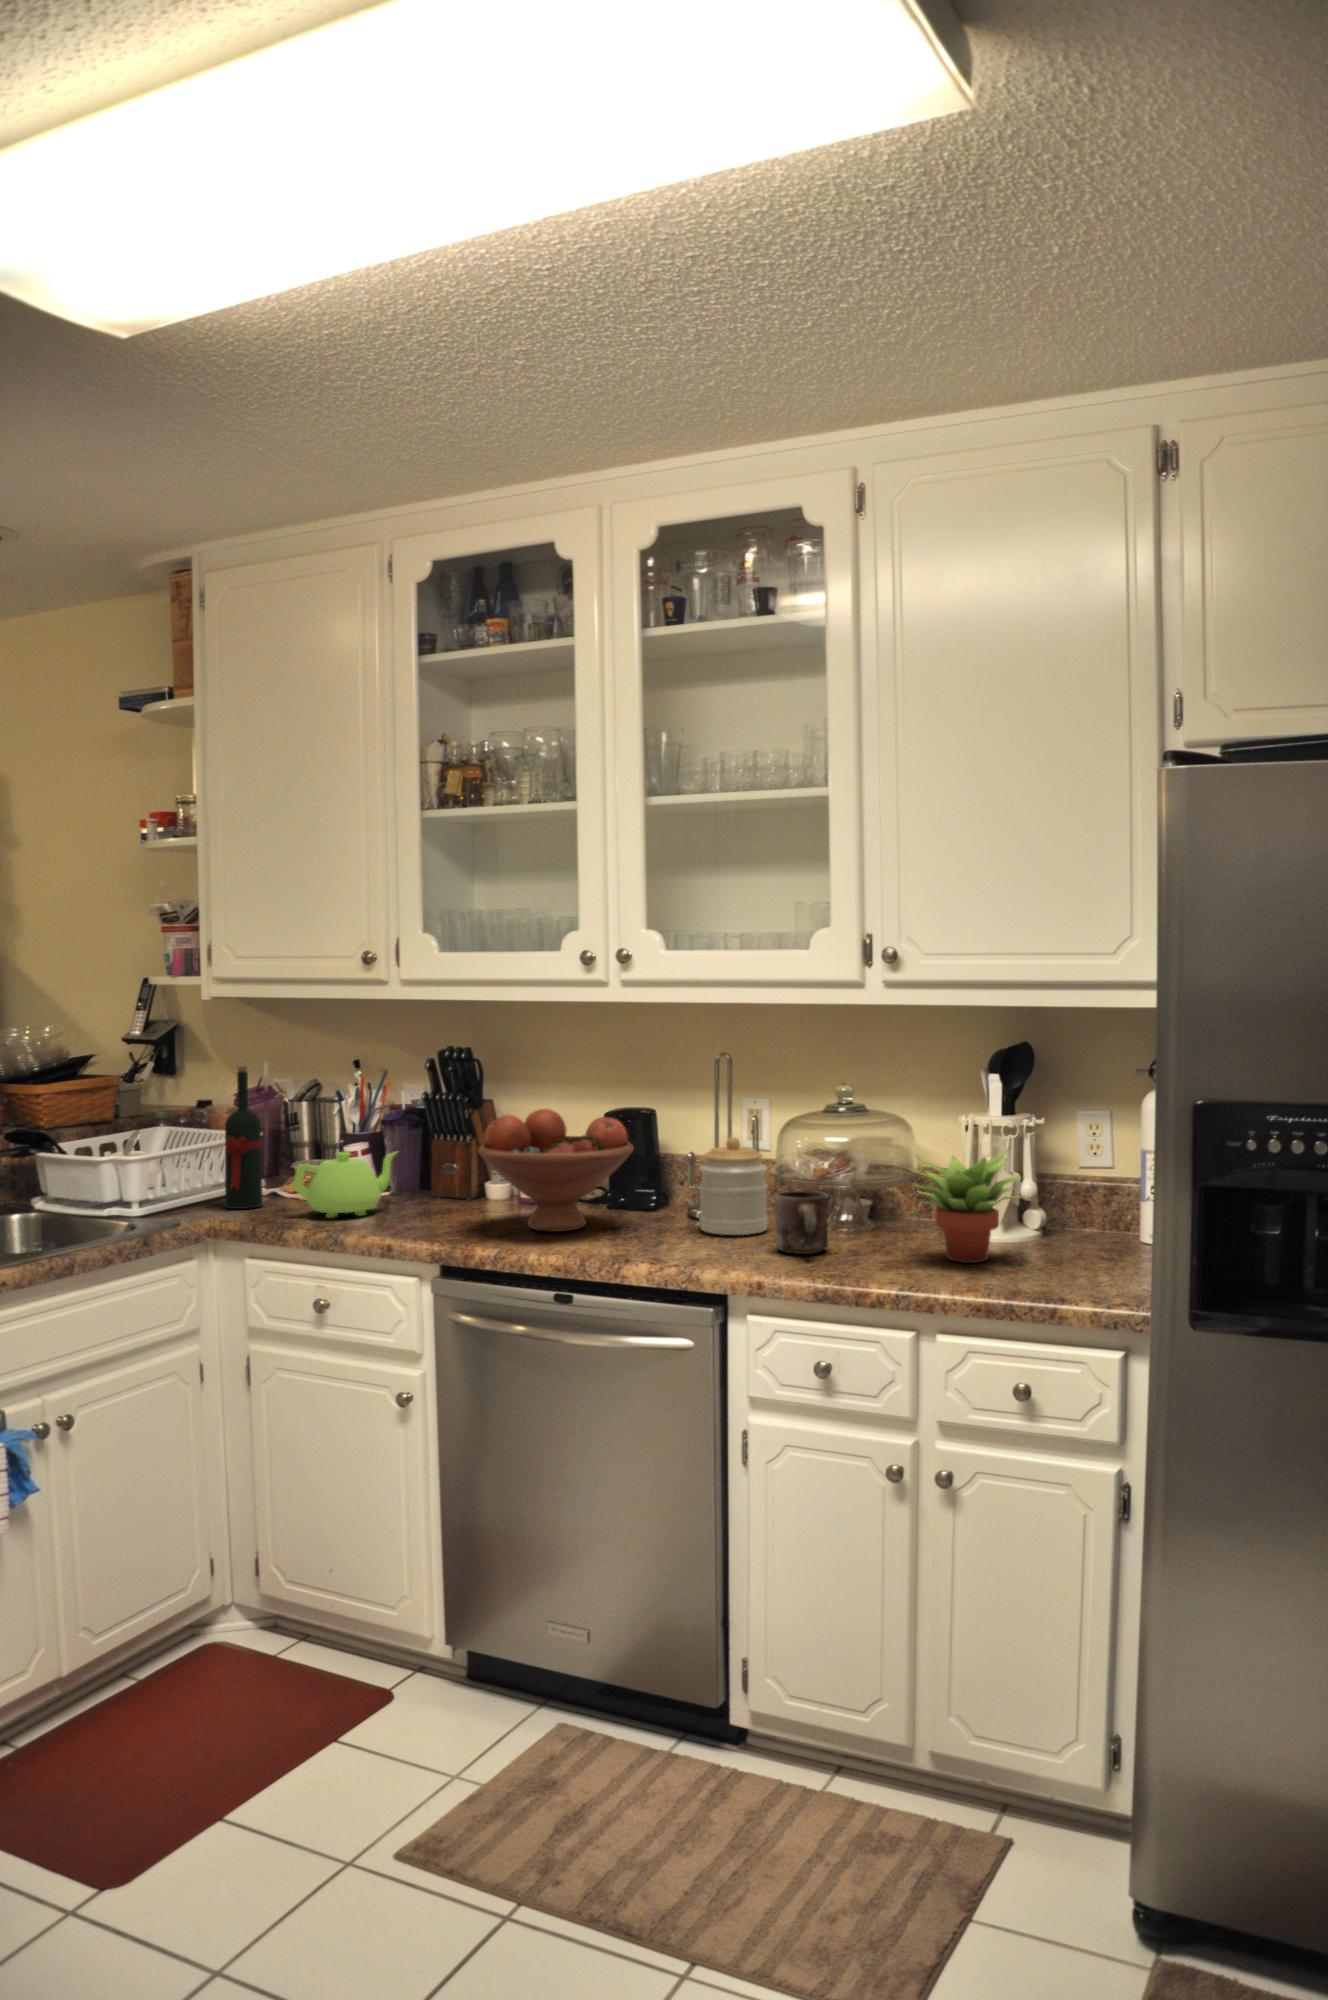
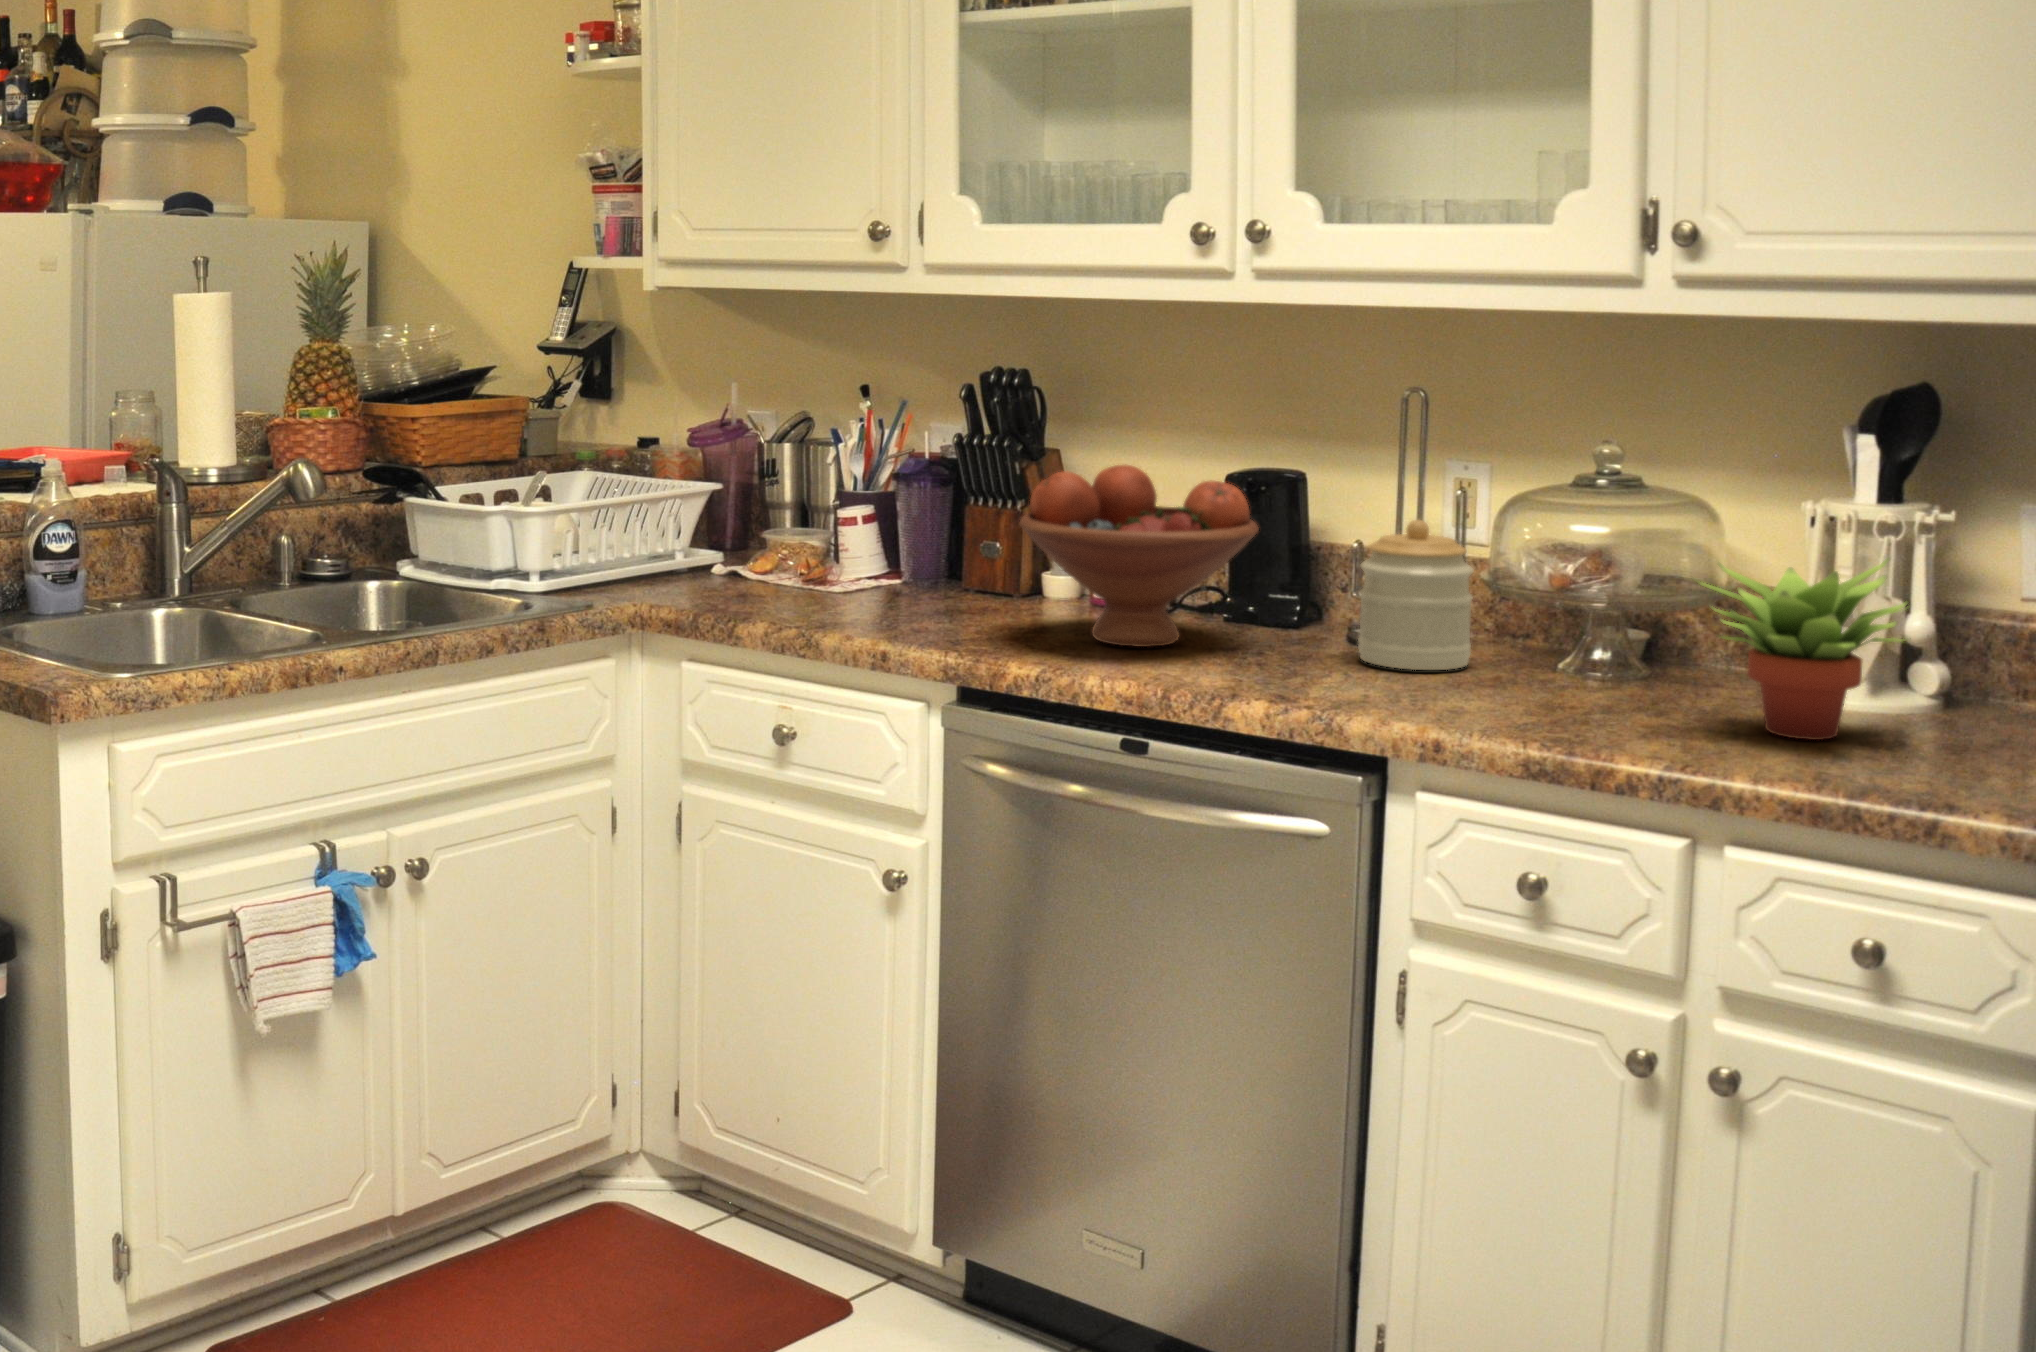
wine bottle: present [225,1066,263,1209] -> none [670,388,720,587]
teapot: present [292,1151,397,1218] -> none [758,514,910,606]
mug: present [774,1191,829,1254] -> none [1475,608,1567,706]

